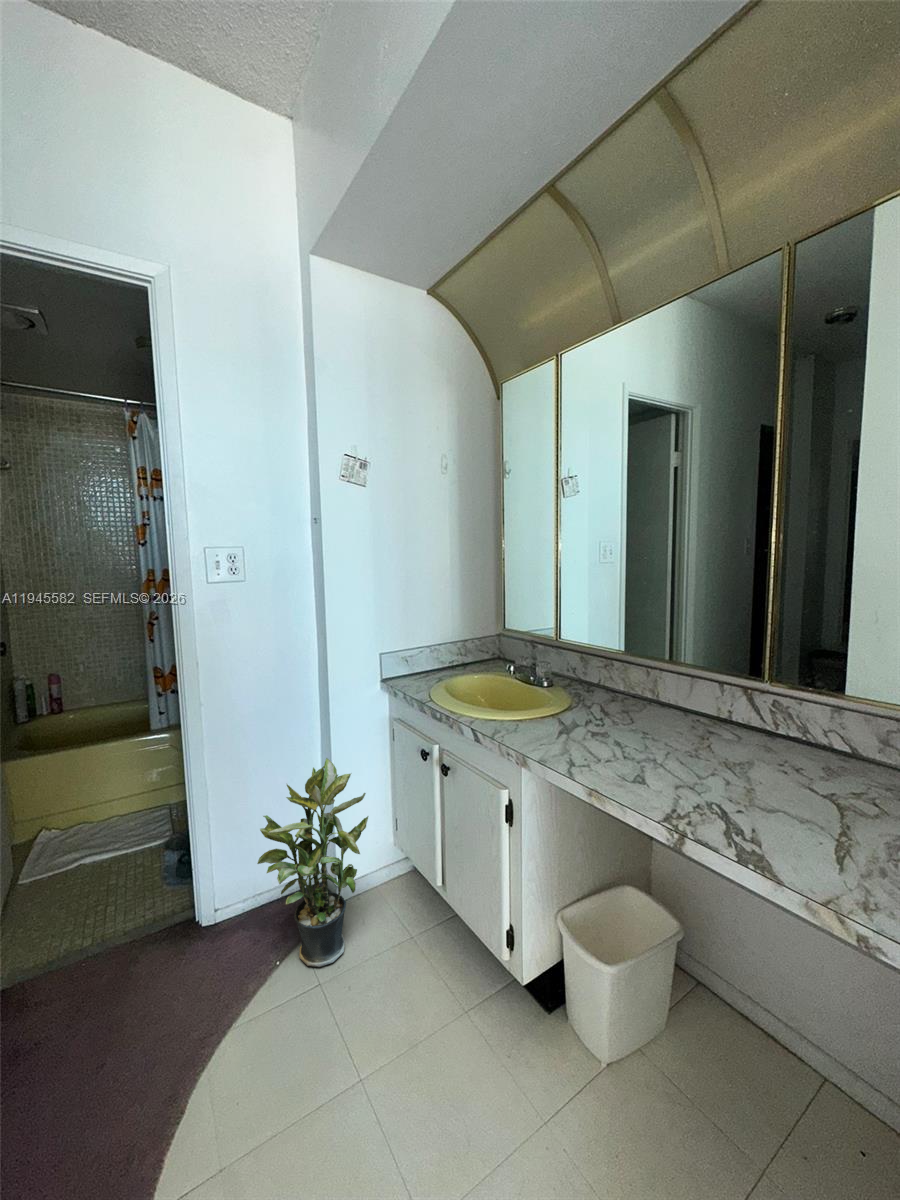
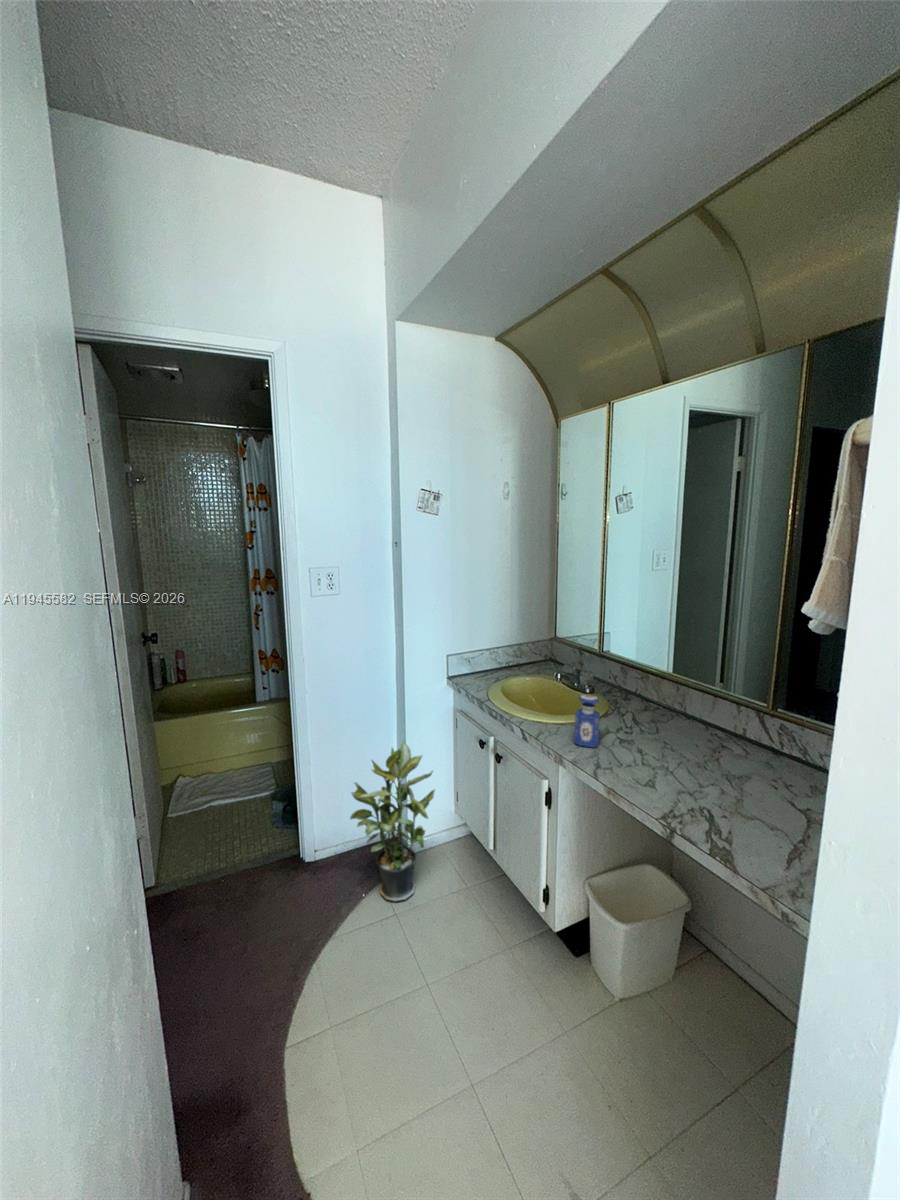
perfume bottle: none [539,679,568,744] -> present [574,694,600,747]

